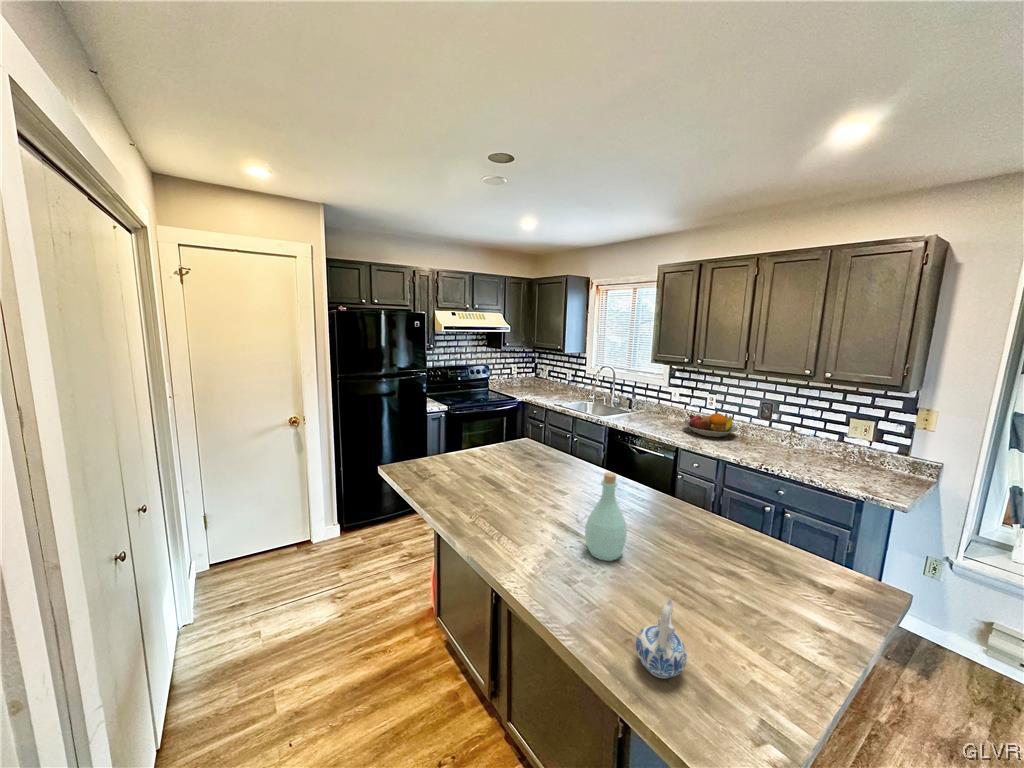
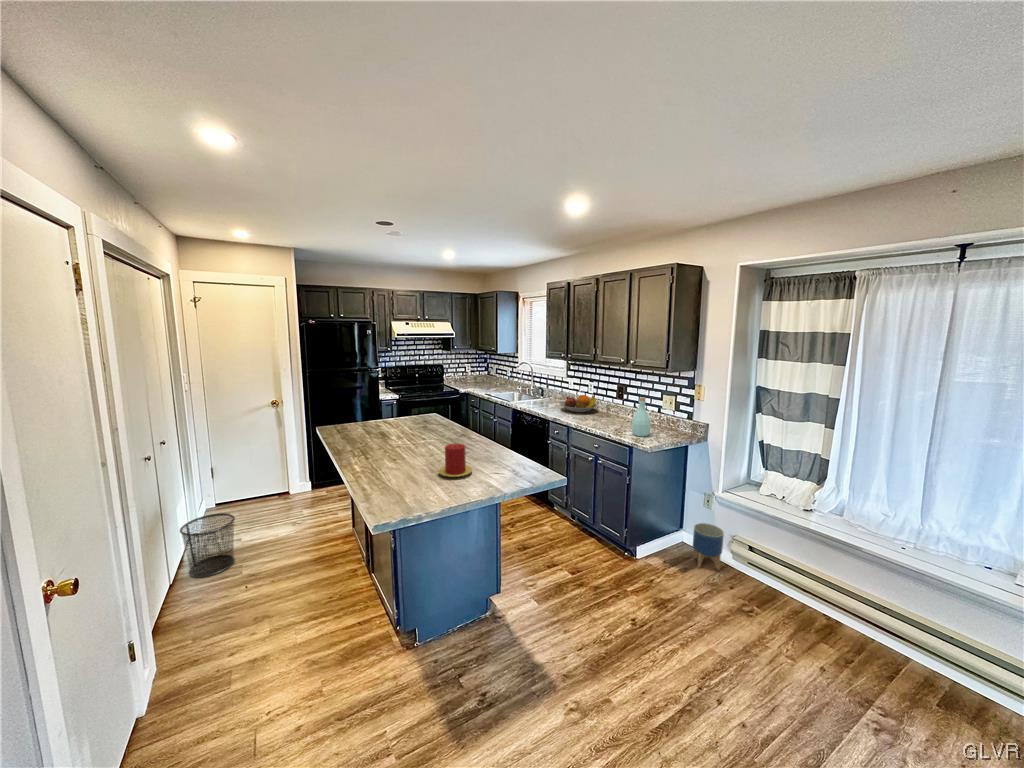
bottle: present [585,472,627,561] -> present [631,397,651,436]
candle: none [670,530,736,600] -> present [439,444,472,477]
ceramic pitcher: present [636,598,687,679] -> none [380,460,404,498]
planter: none [915,602,980,674] -> present [693,523,724,570]
trash can: none [173,607,260,724] -> present [180,513,235,577]

